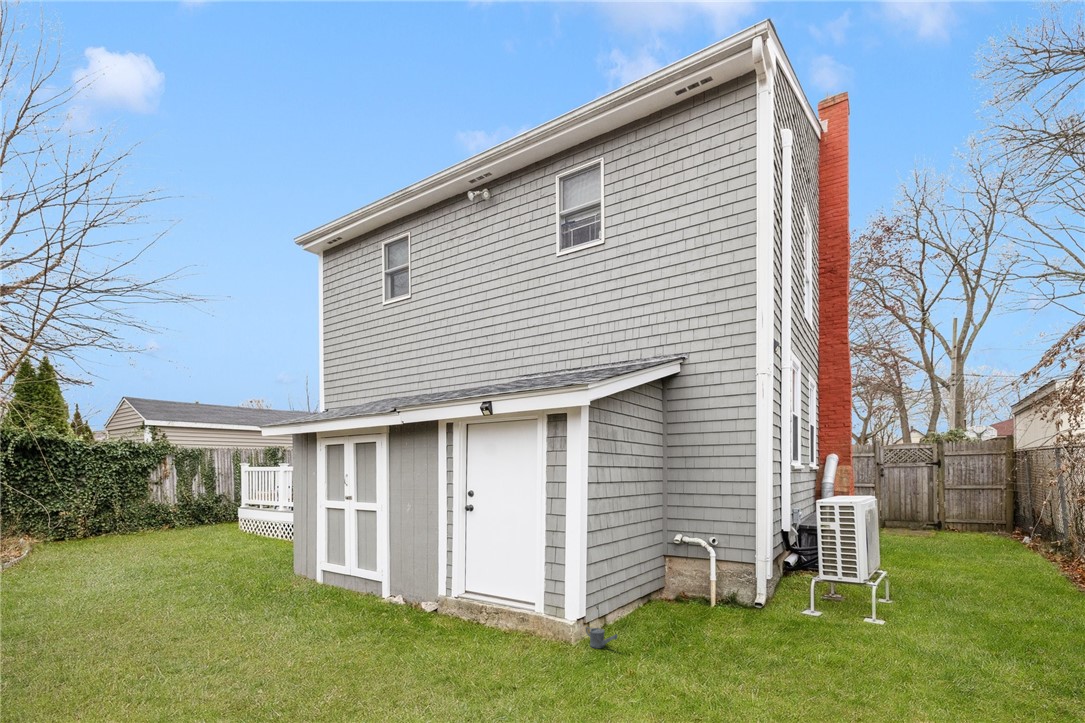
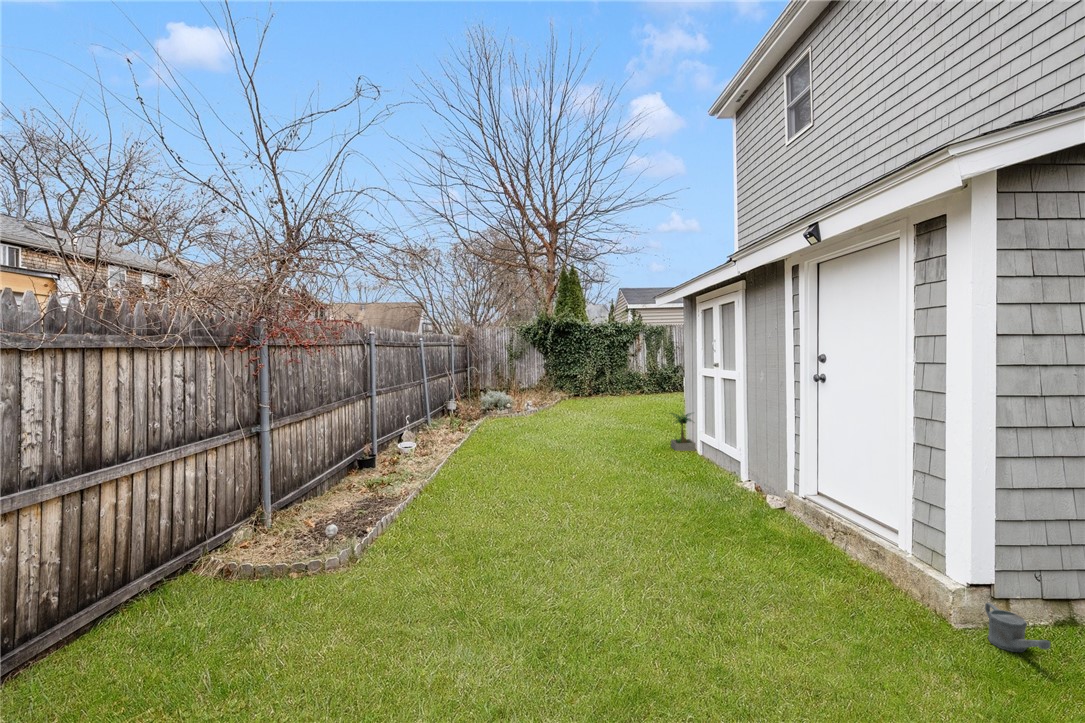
potted plant: none [286,543,318,586] -> present [671,413,696,451]

